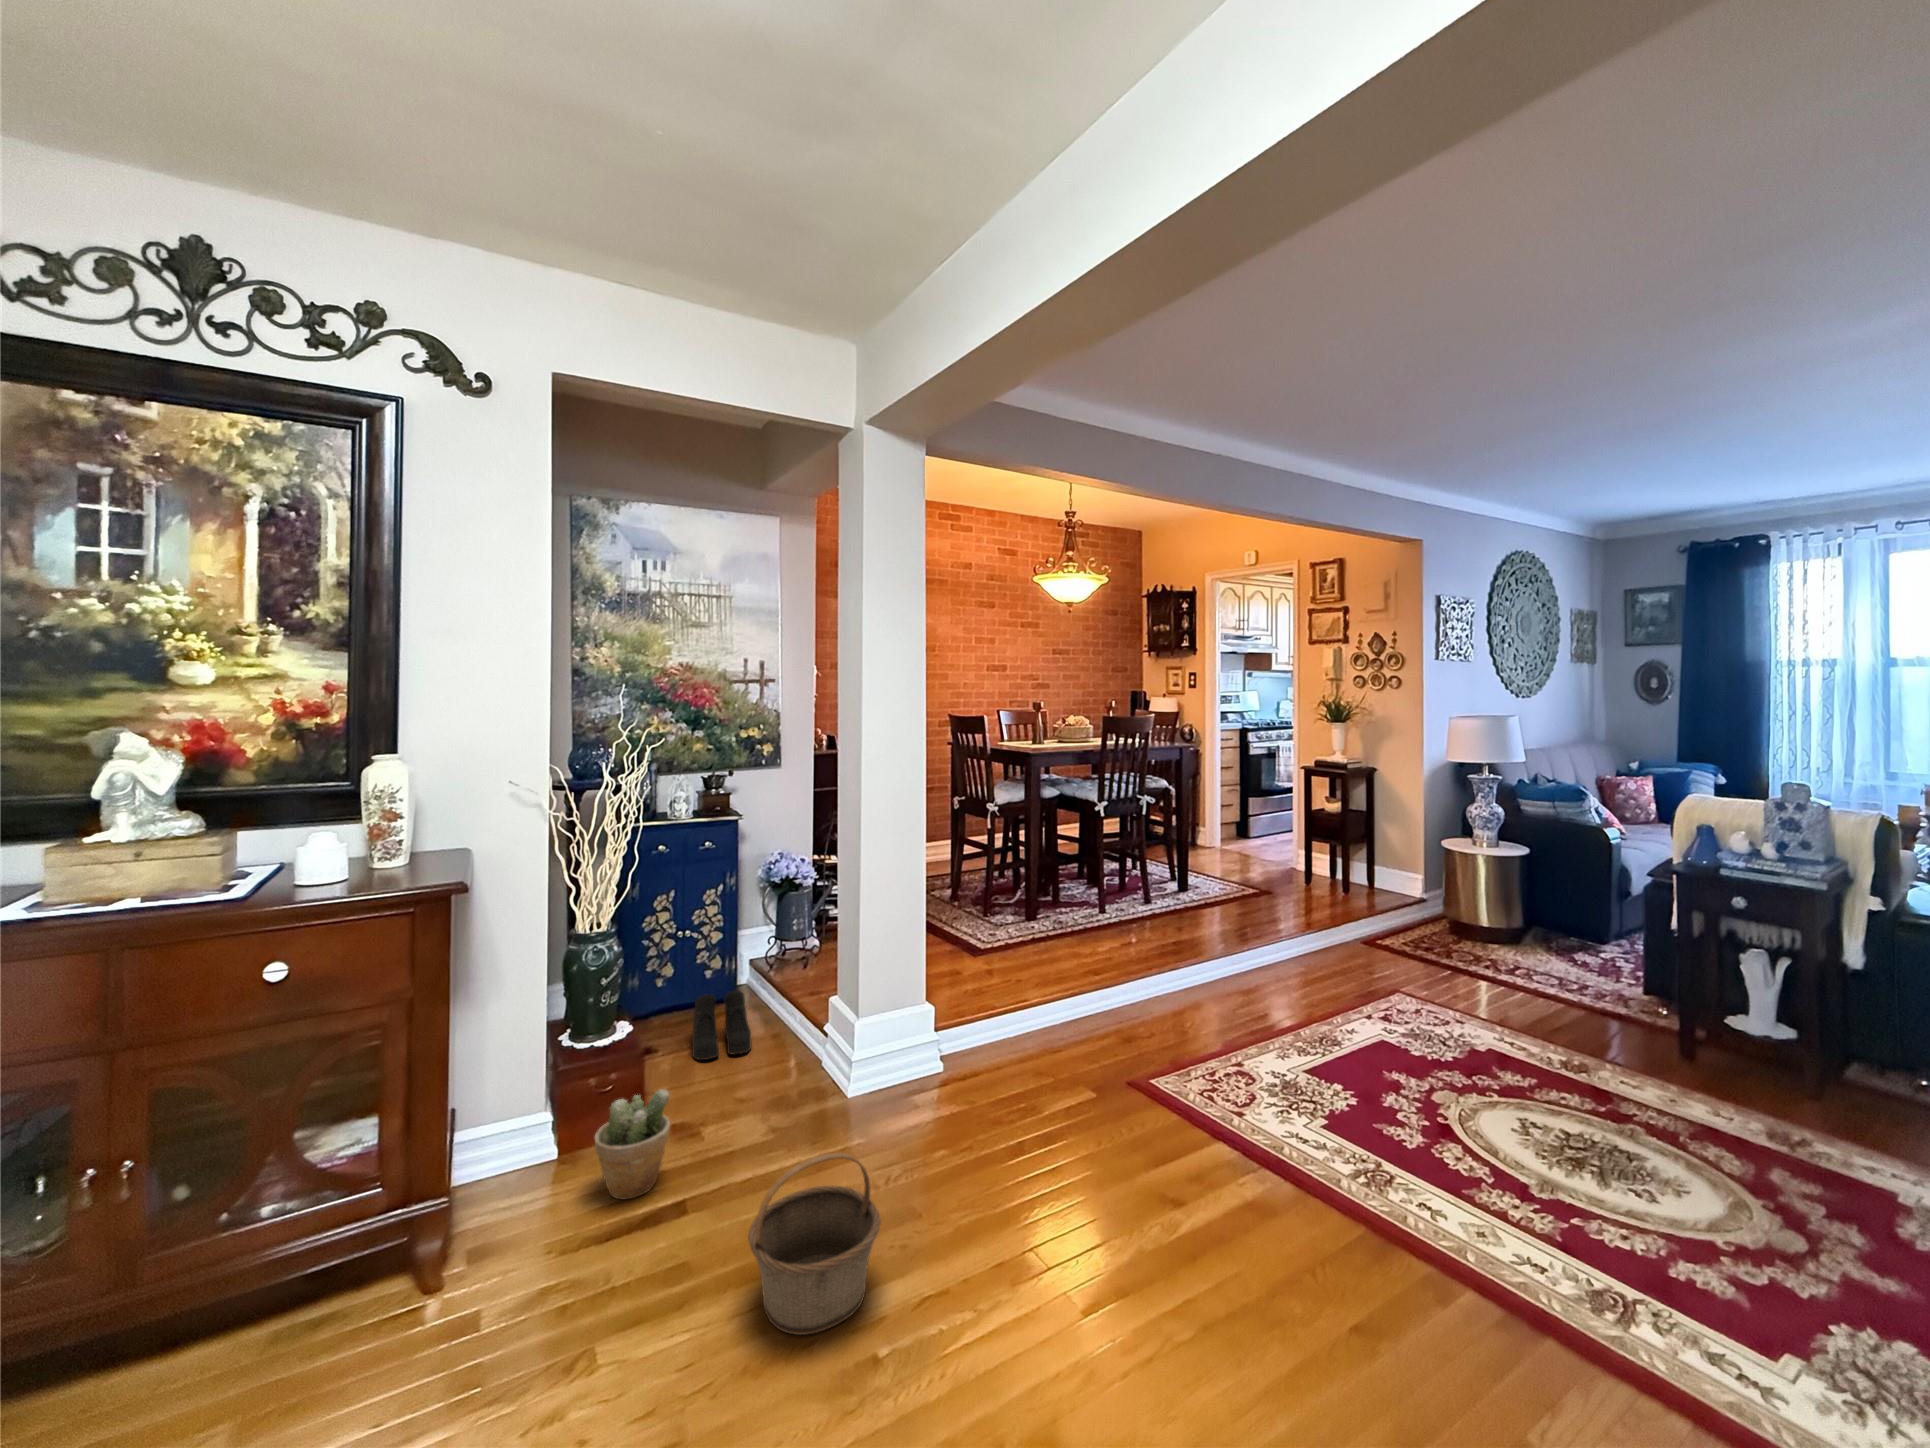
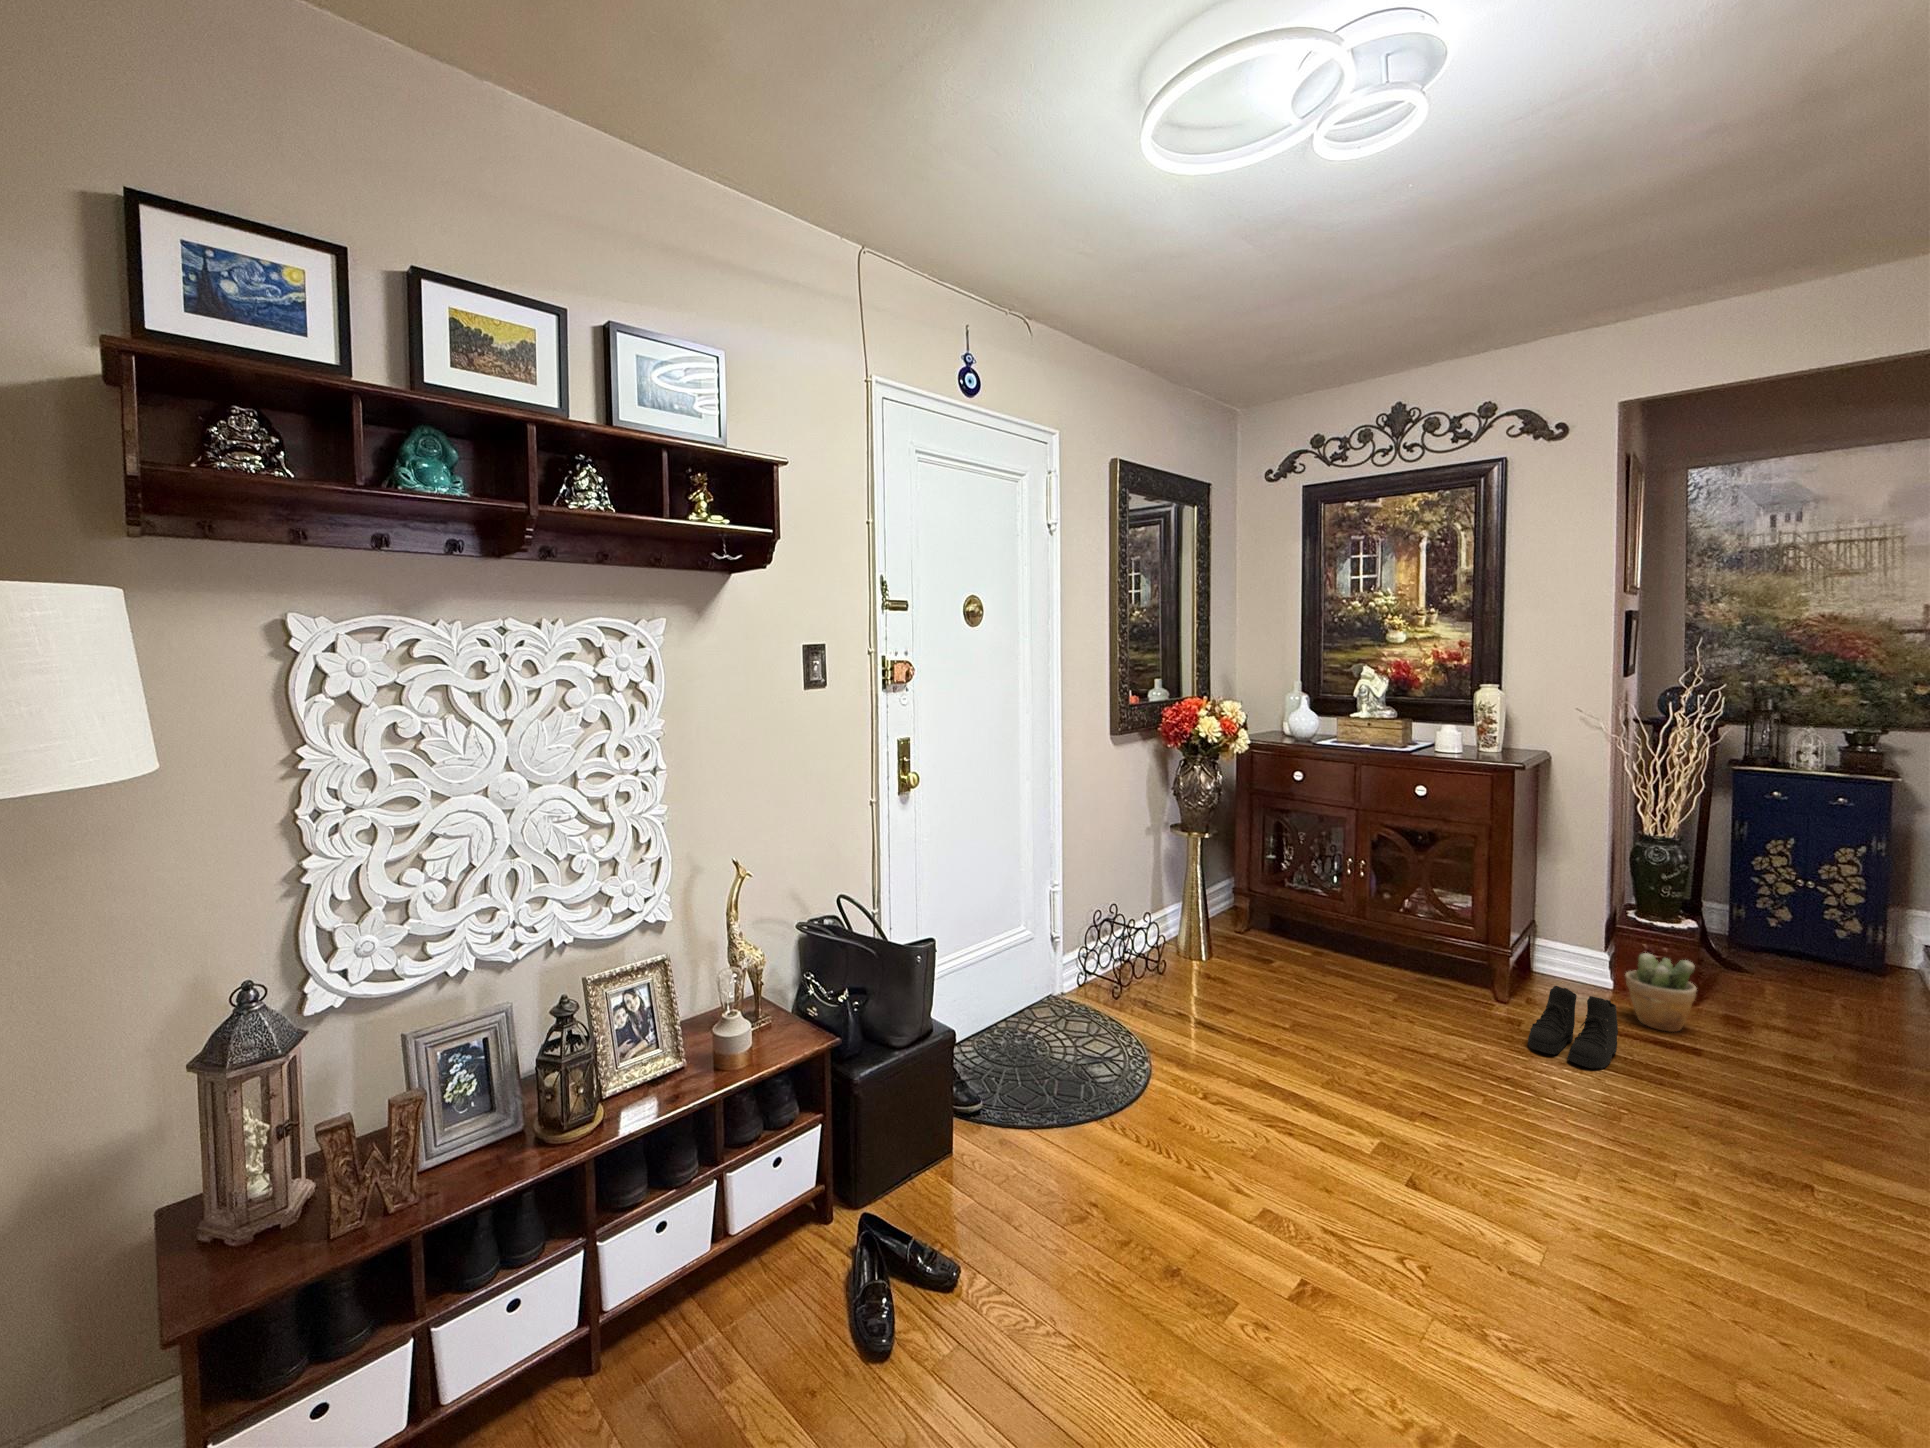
boots: present [692,990,752,1060] -> present [1528,986,1618,1069]
basket: present [748,1152,881,1335] -> none [1699,1022,1850,1162]

